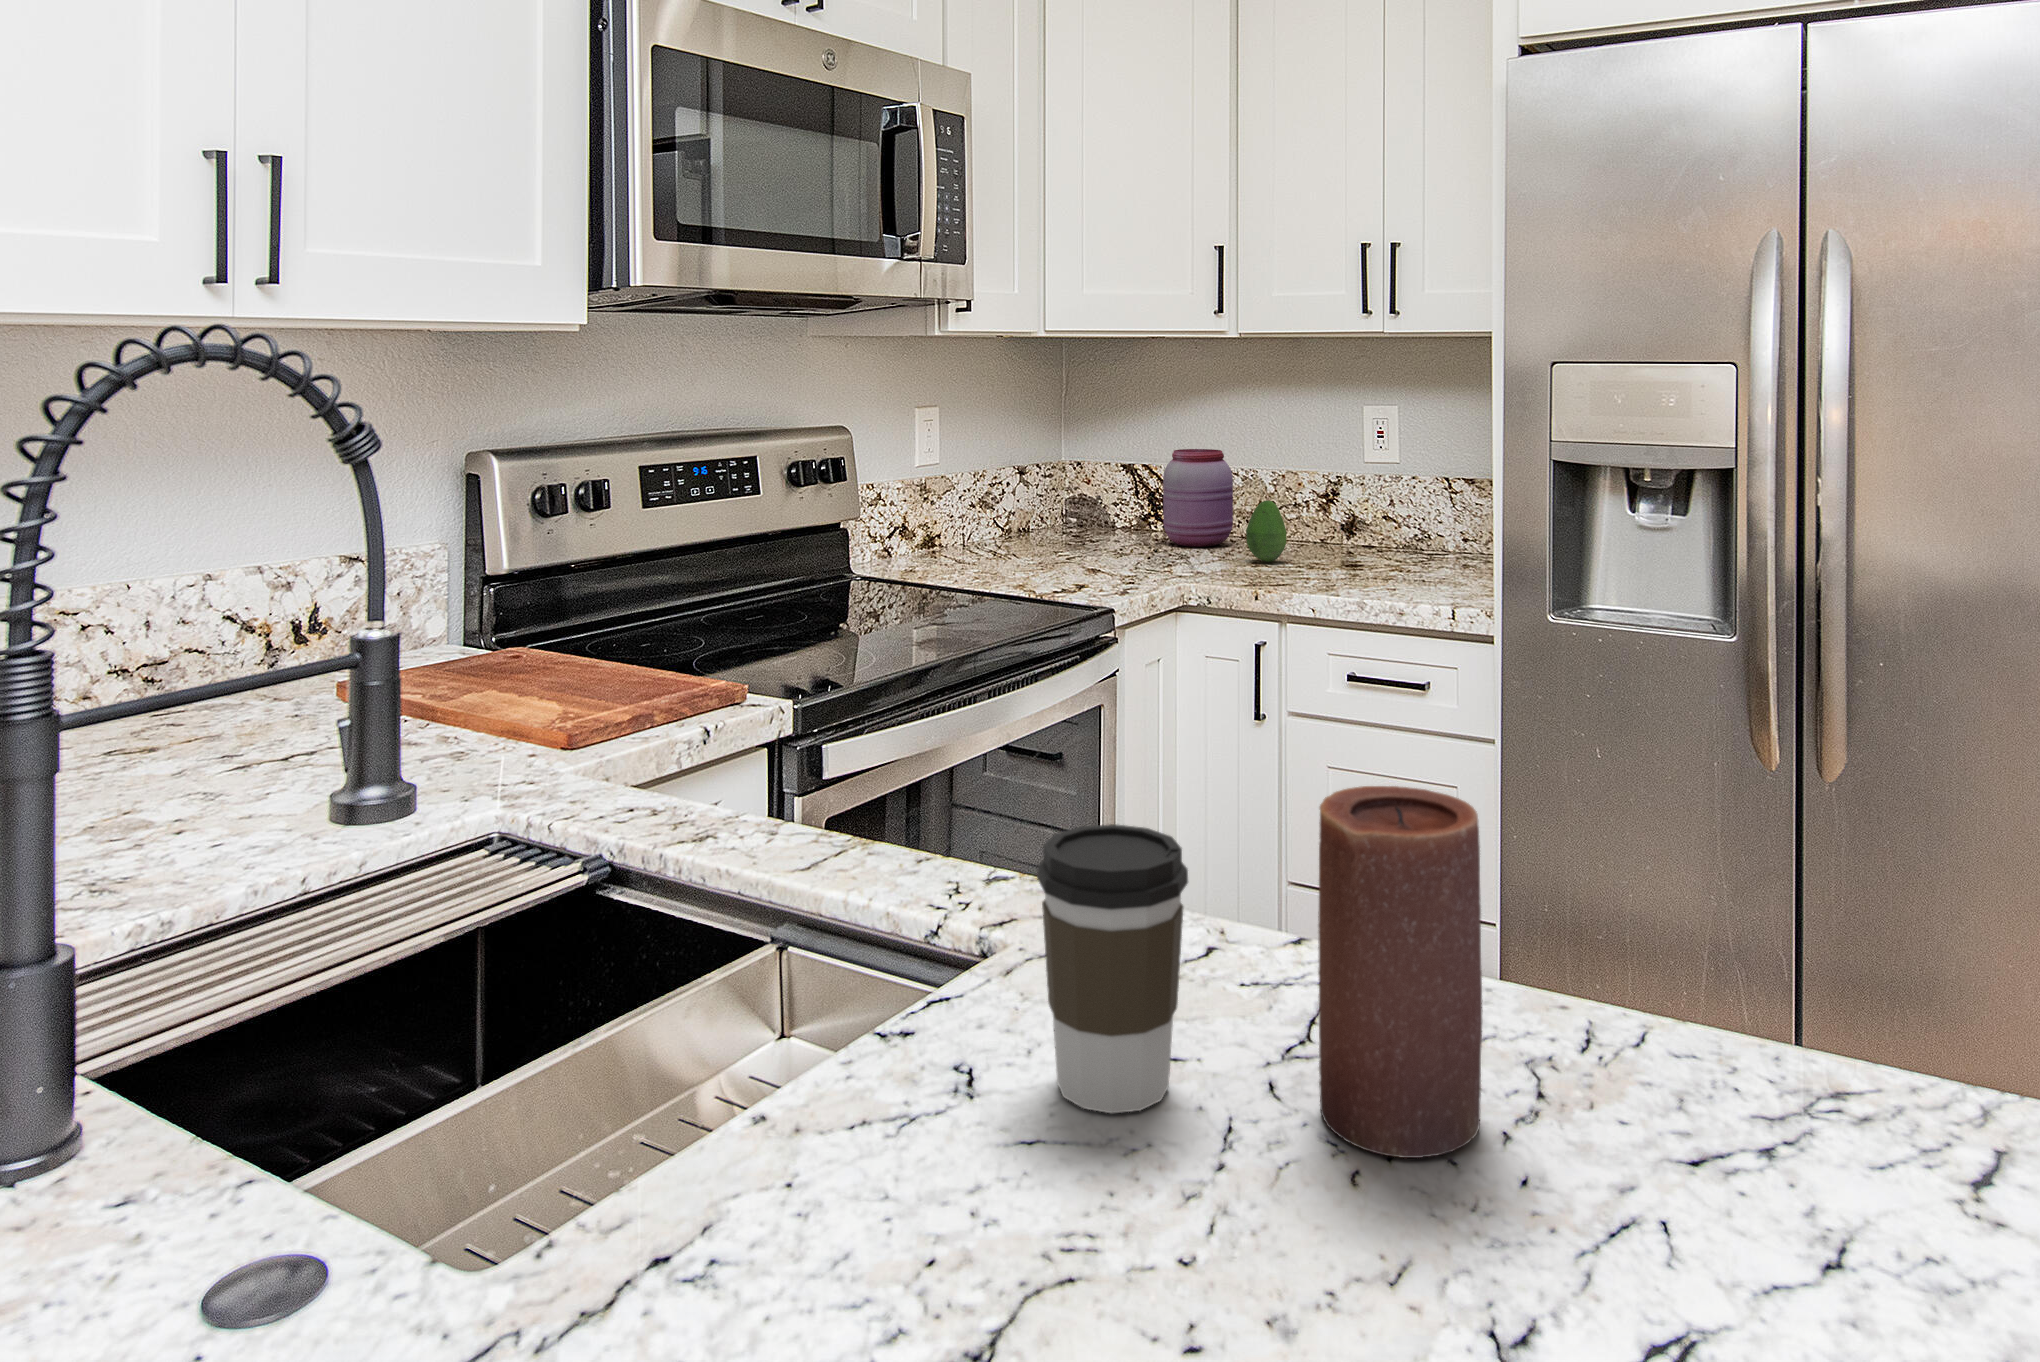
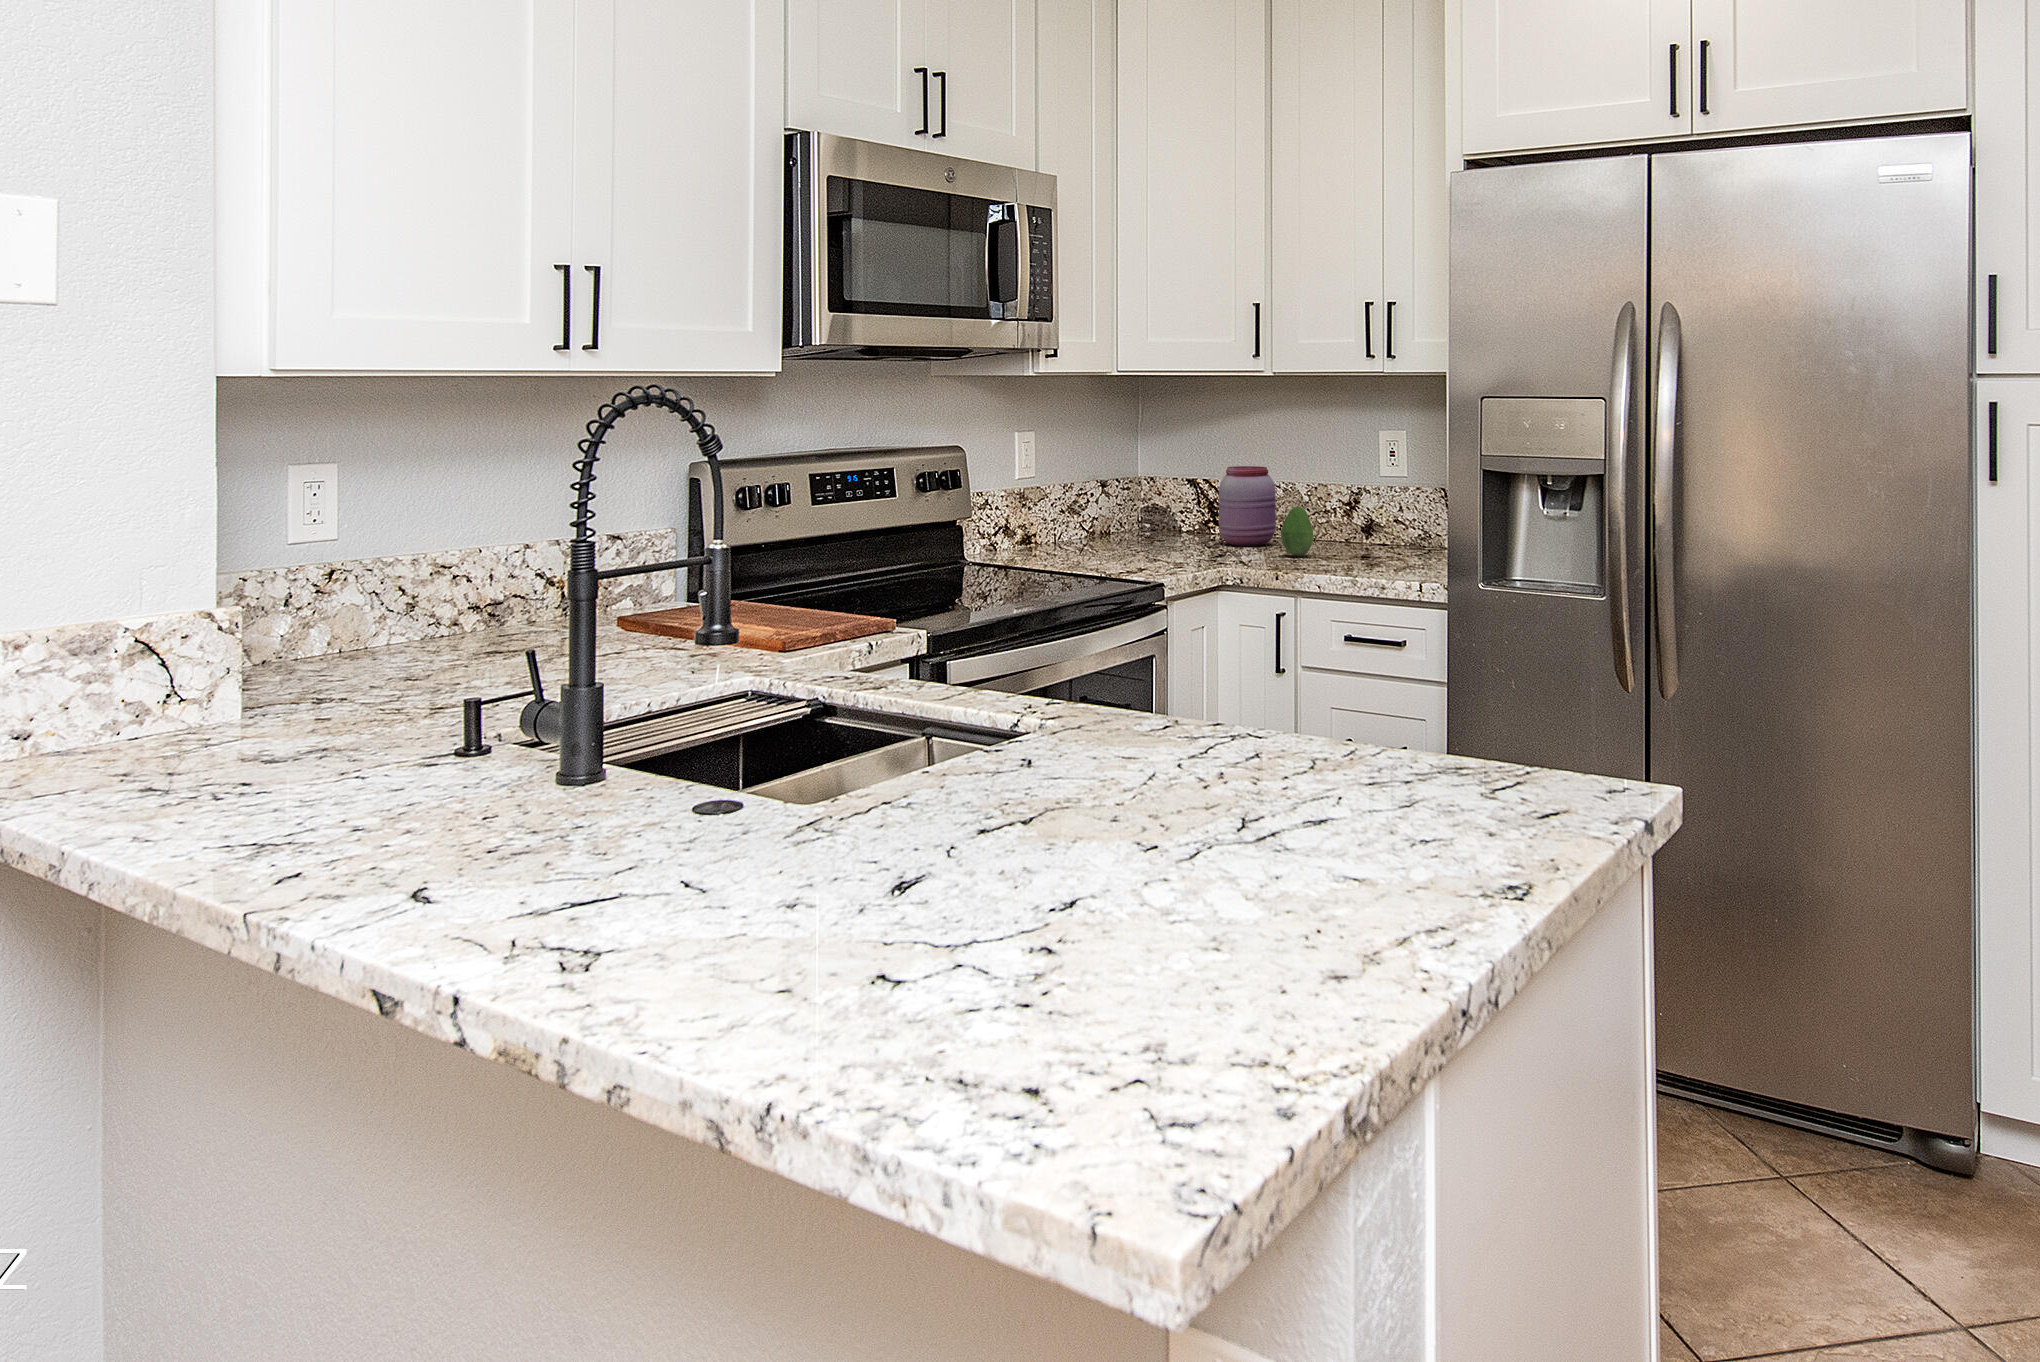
candle: present [1318,786,1482,1158] -> none [1191,608,1267,769]
coffee cup: present [1037,824,1188,1113] -> none [1062,632,1134,759]

